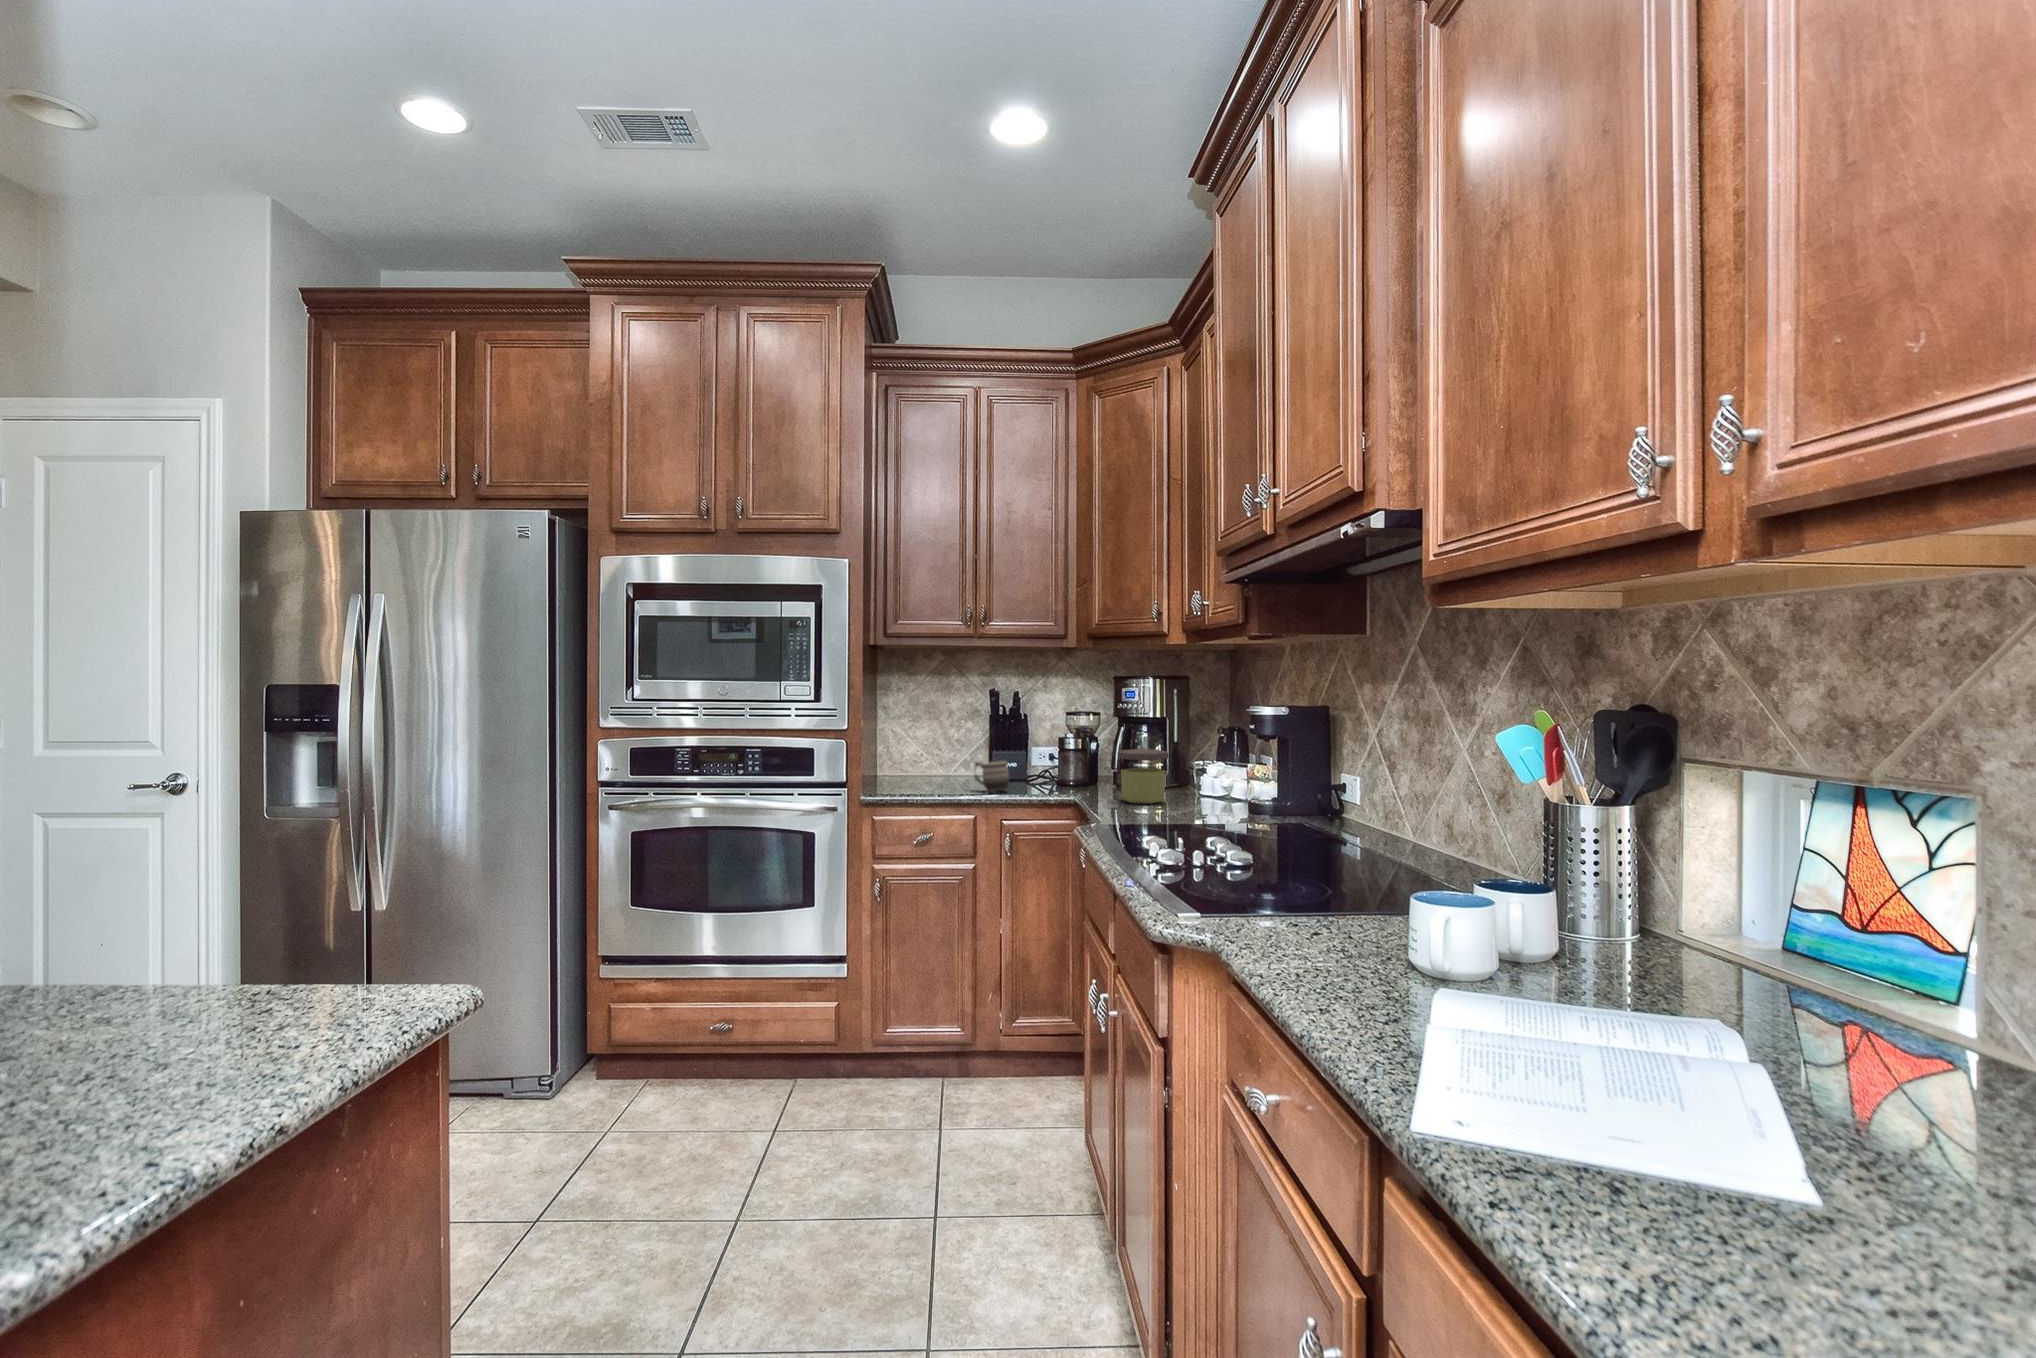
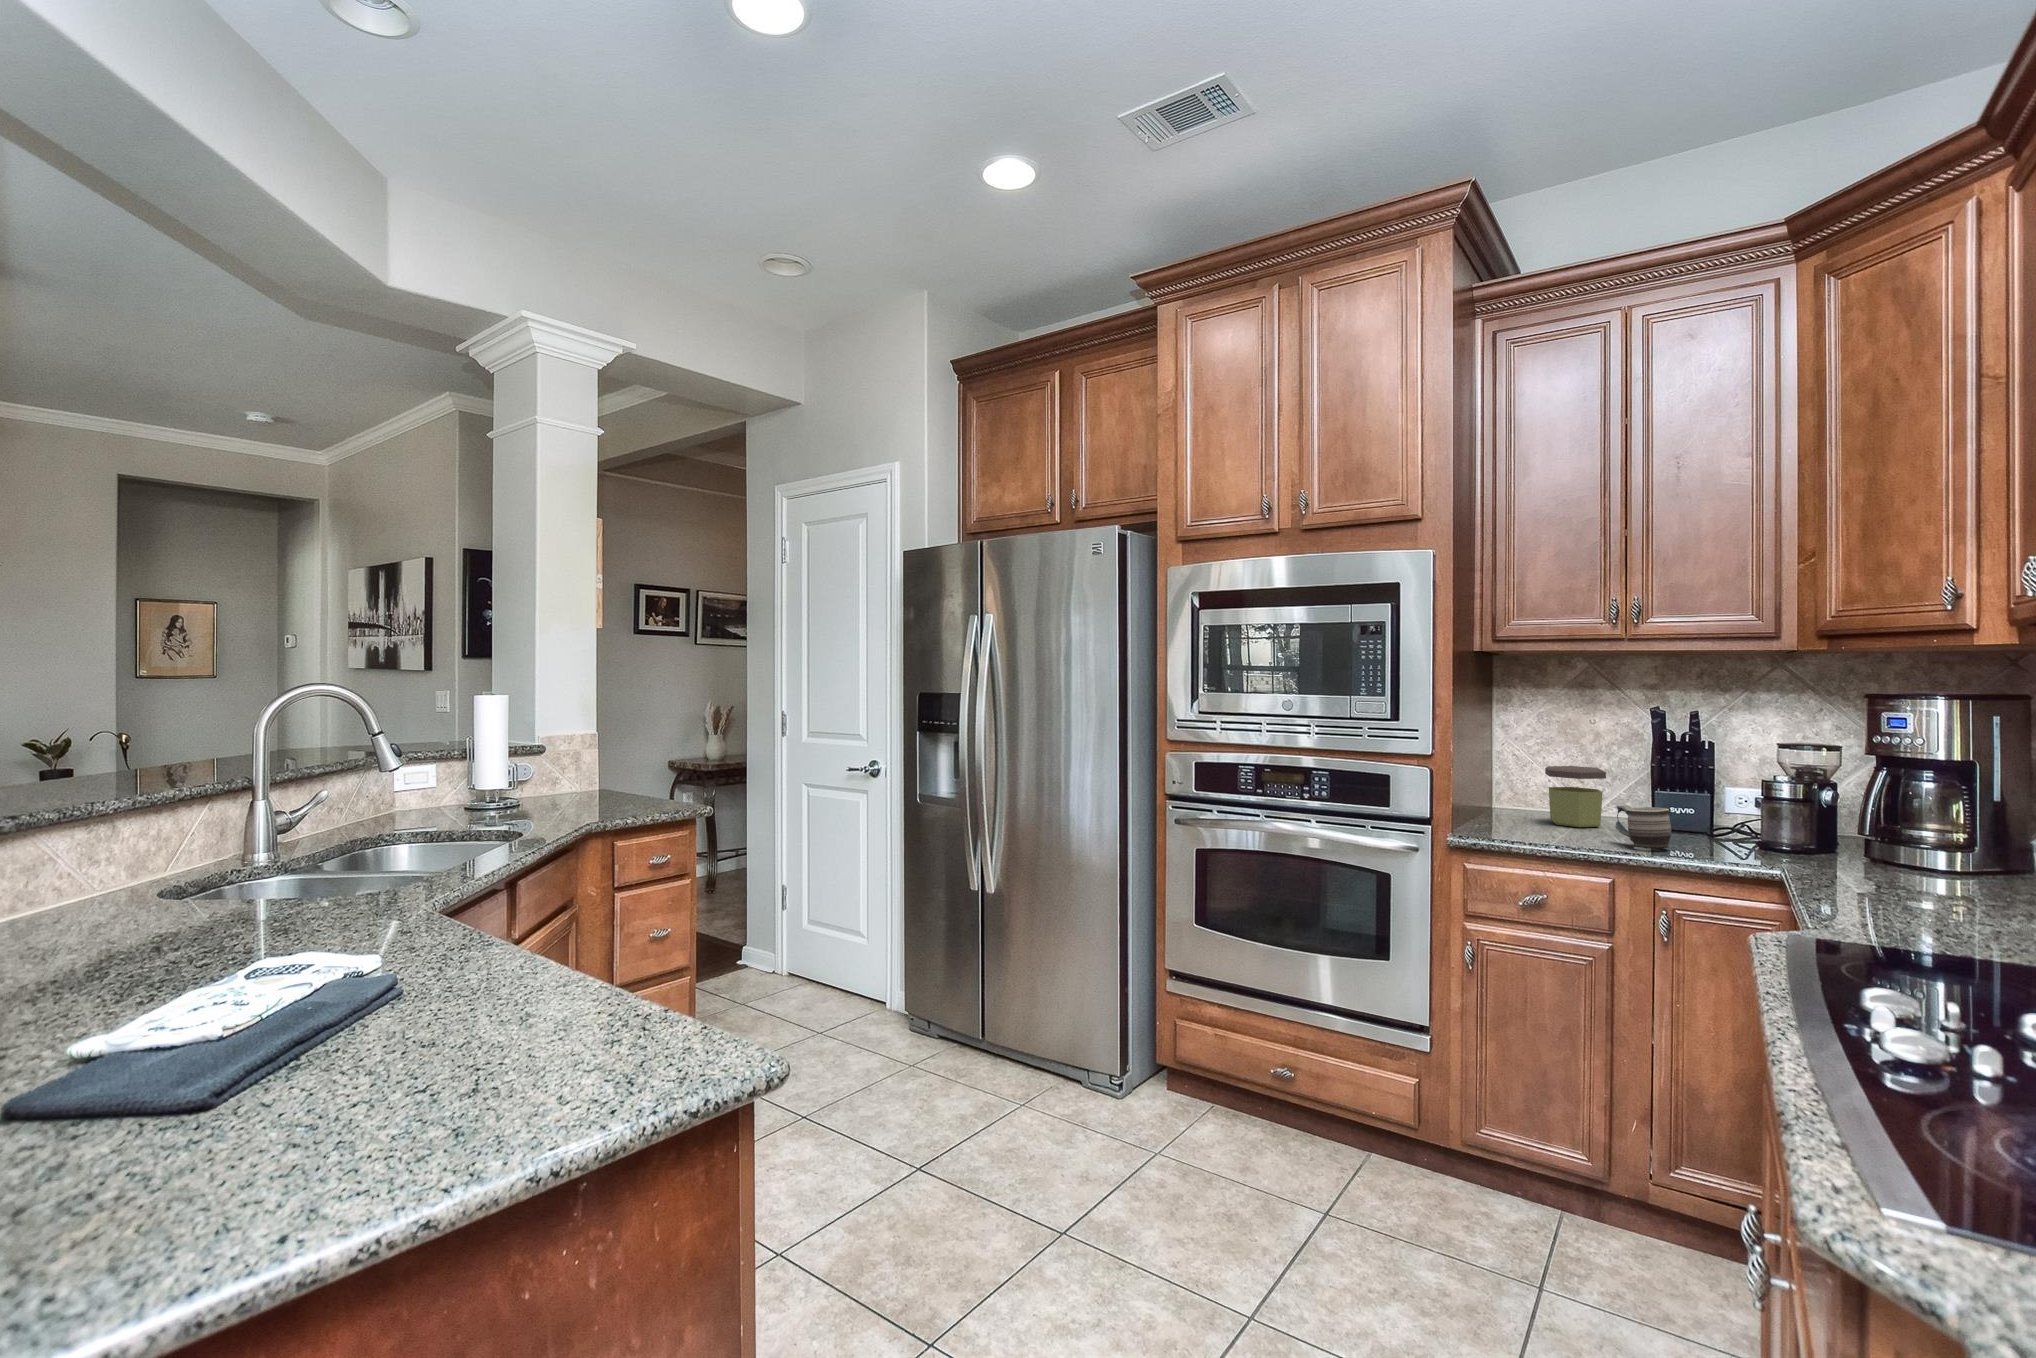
jar: present [1118,749,1169,804] -> present [1545,766,1606,827]

